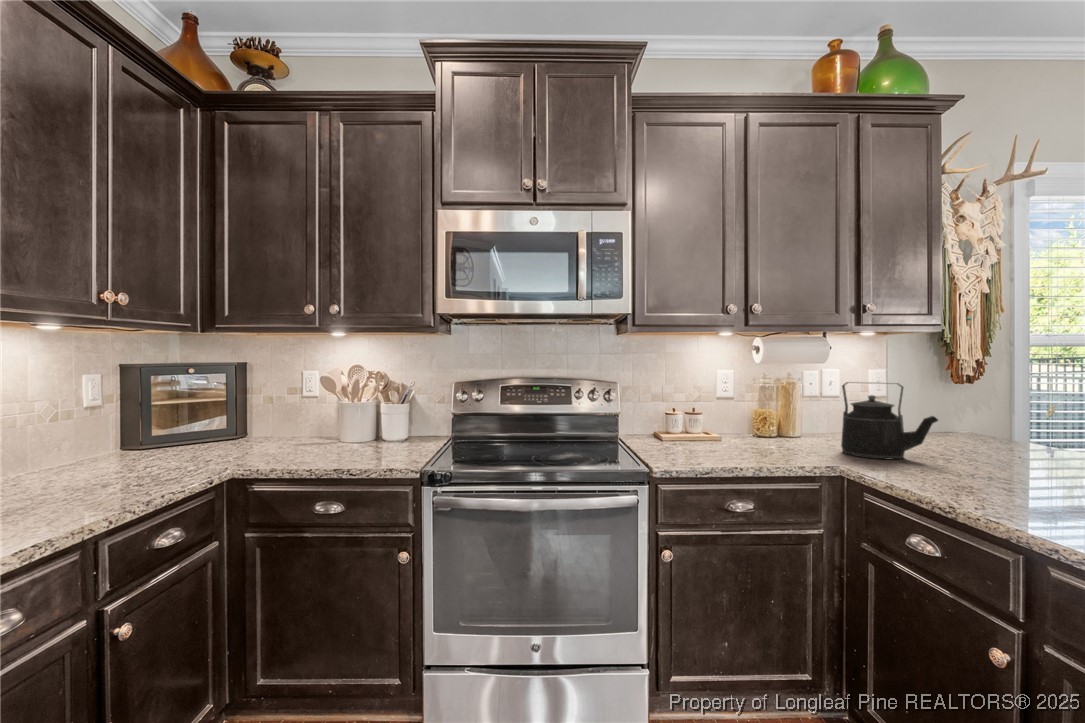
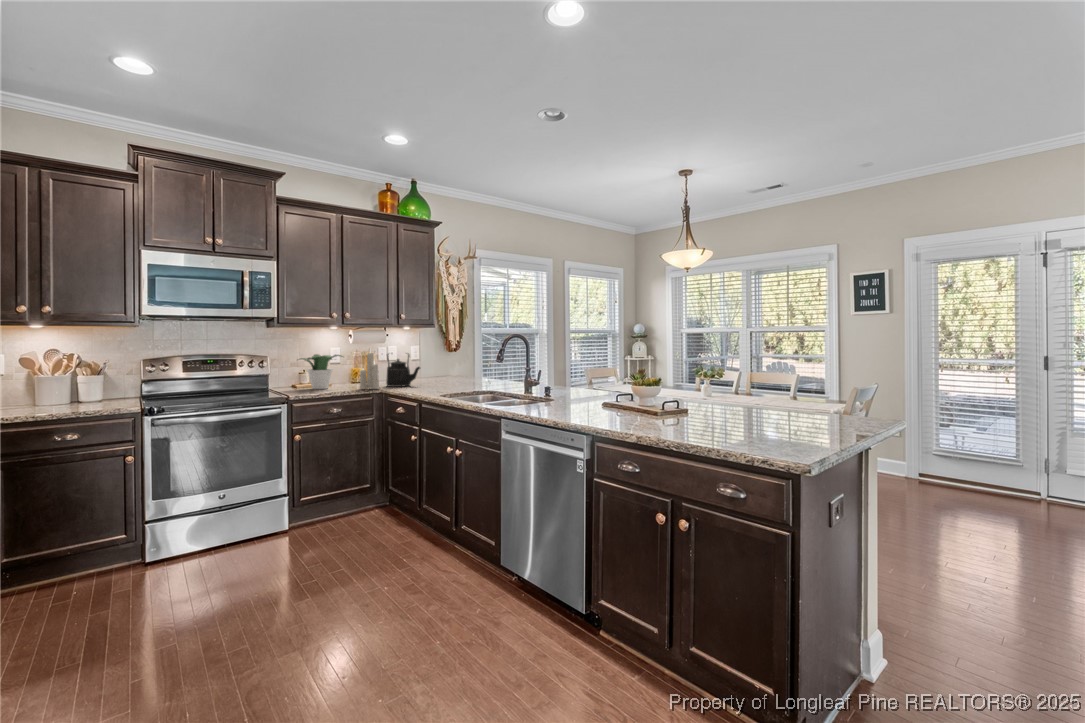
candle: none [791,367,842,467] -> present [360,353,379,389]
potted plant: none [664,382,754,450] -> present [300,354,343,389]

